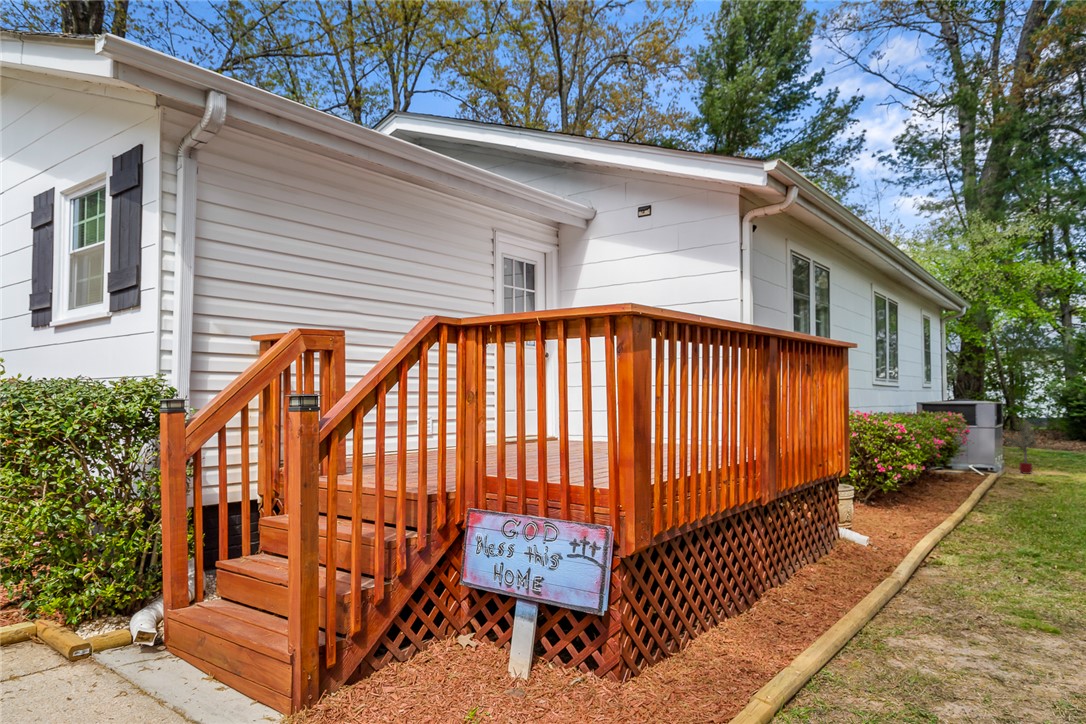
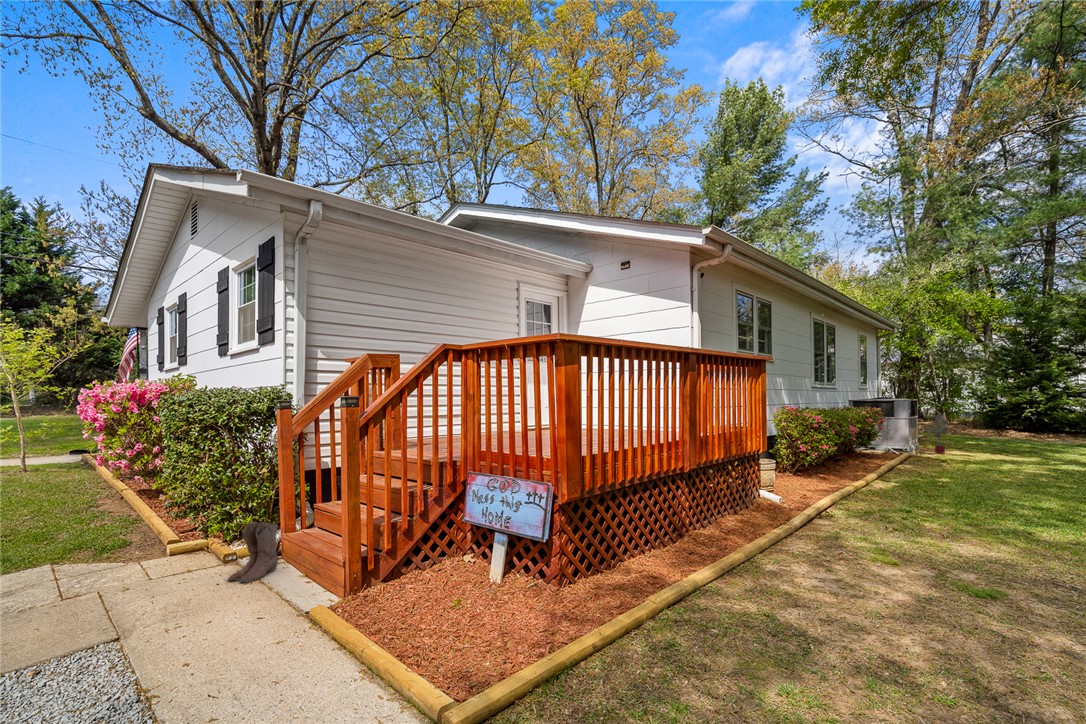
boots: none [87,592,168,691] -> present [228,522,278,583]

